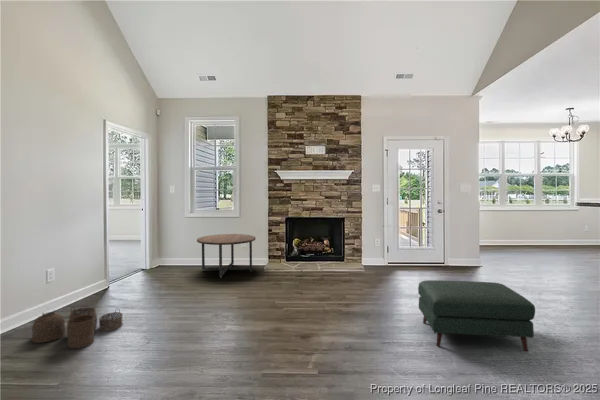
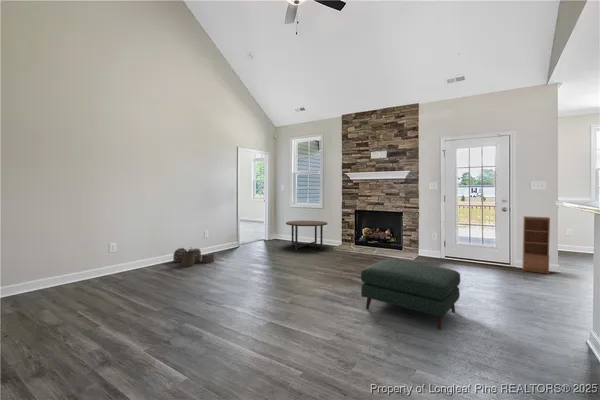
bookcase: none [455,217,481,268] -> present [522,216,550,274]

